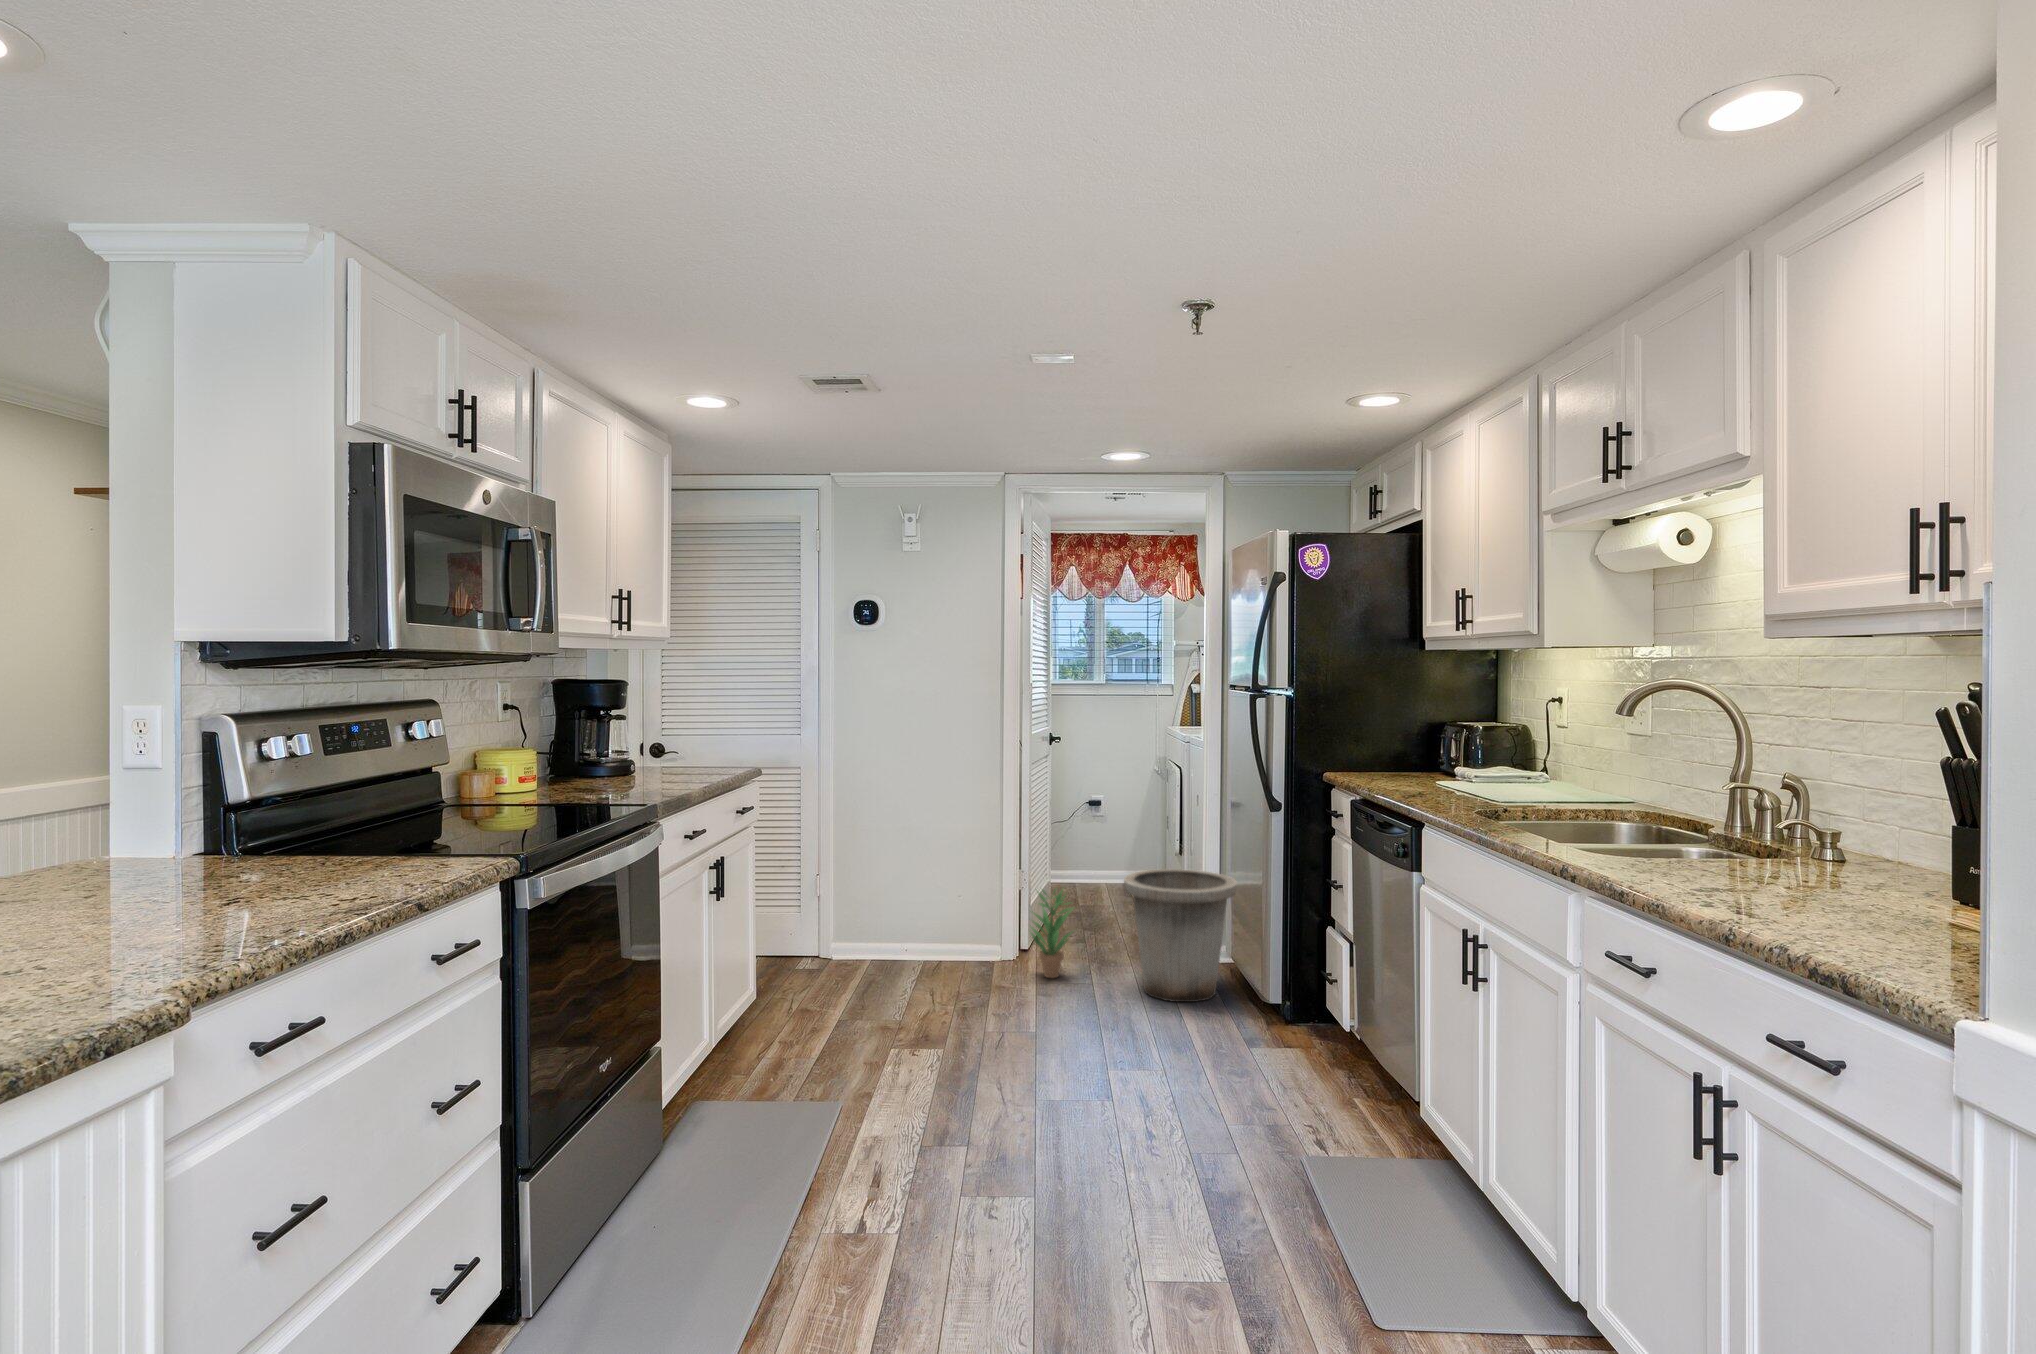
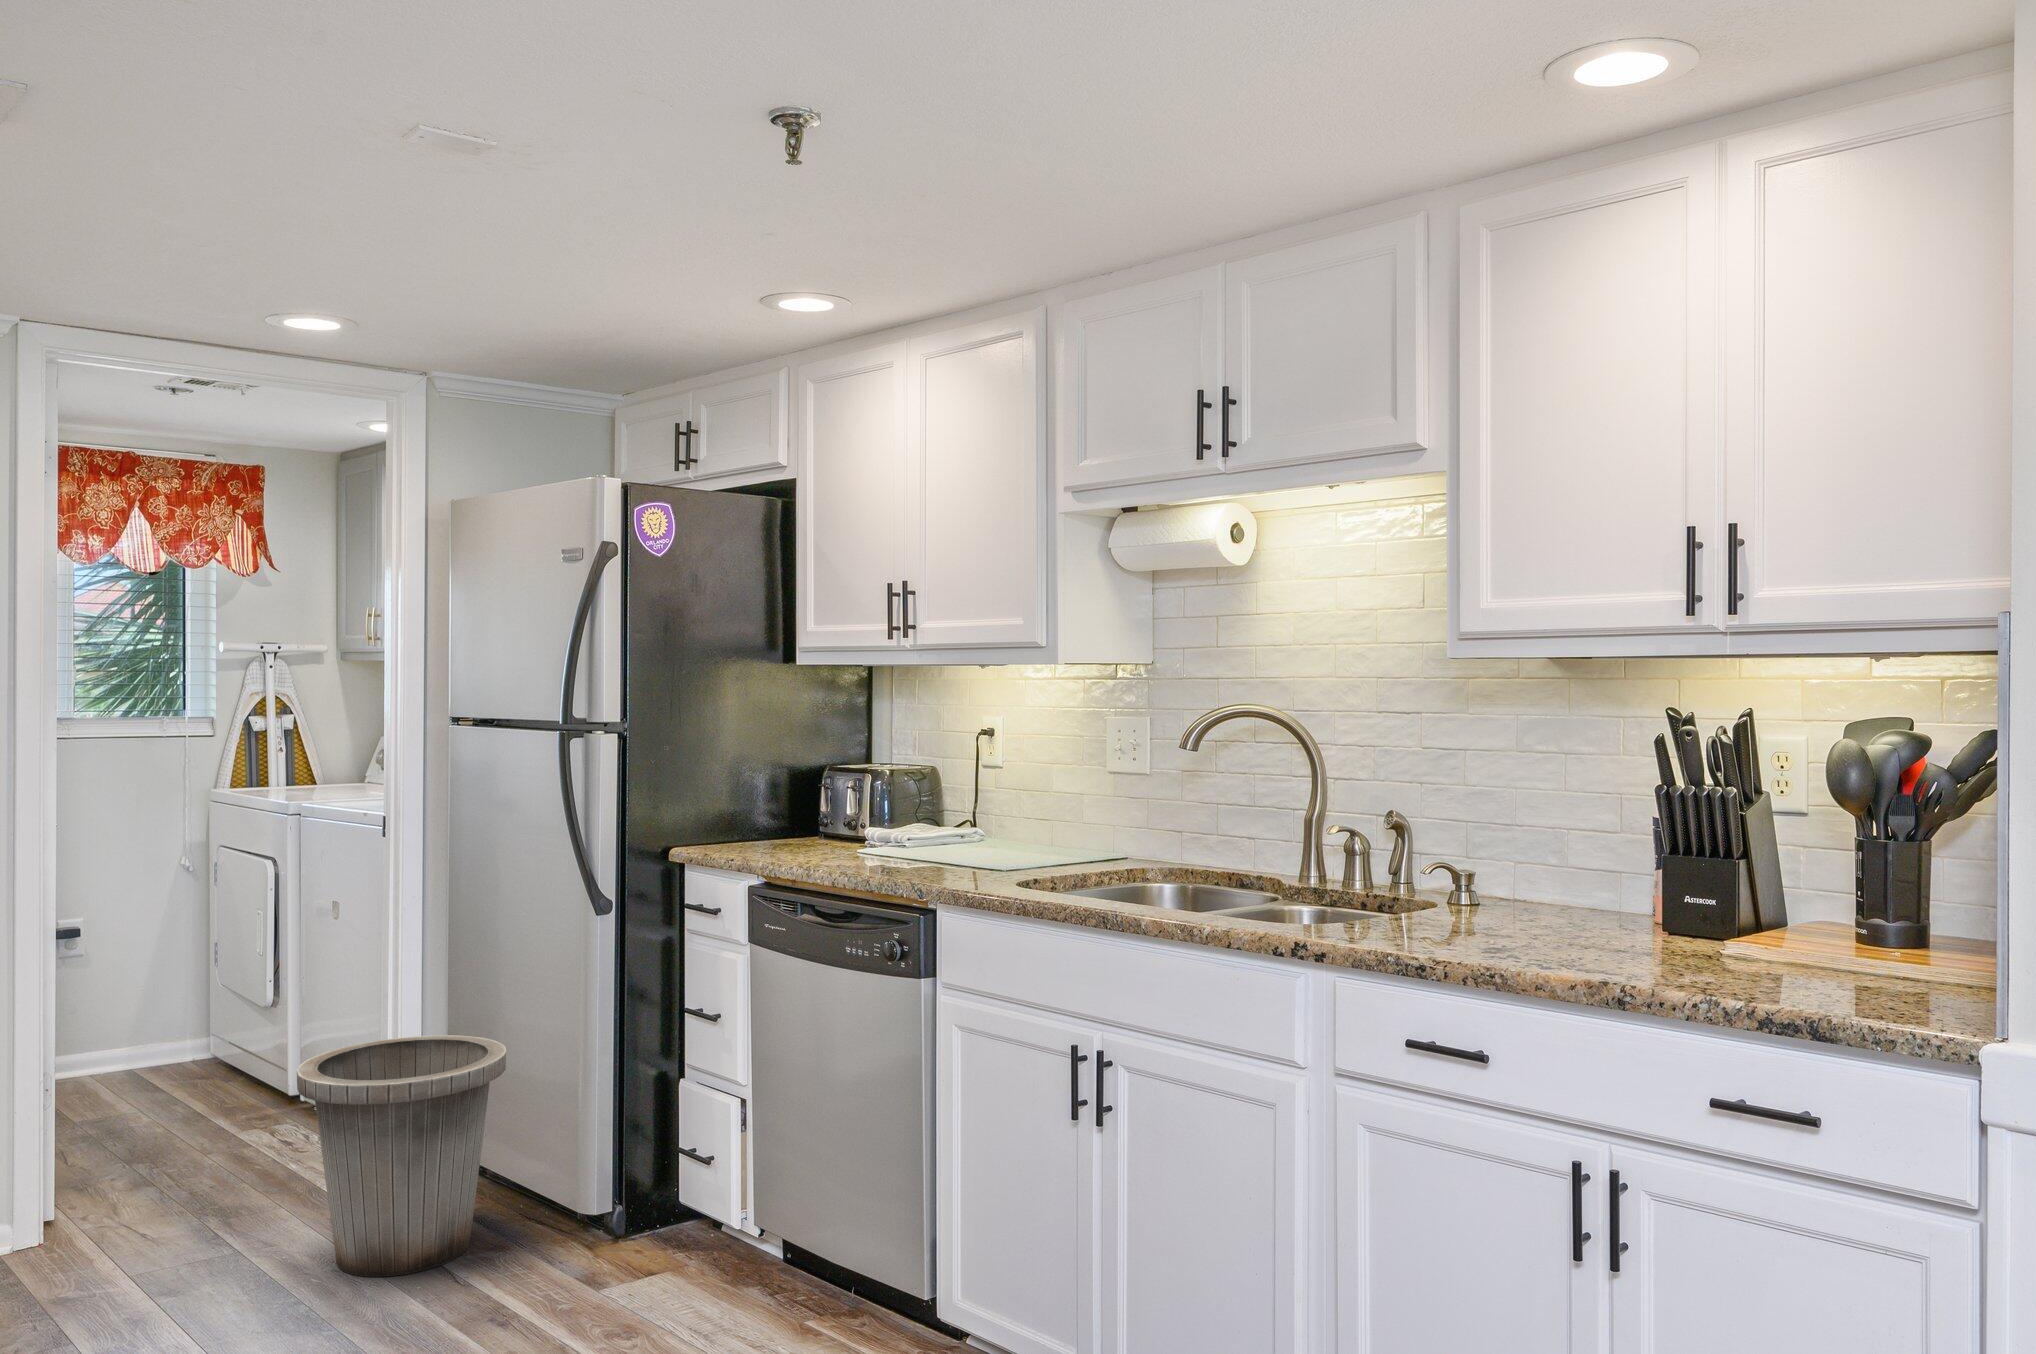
potted plant: present [1031,889,1073,978] -> none [66,1114,189,1303]

